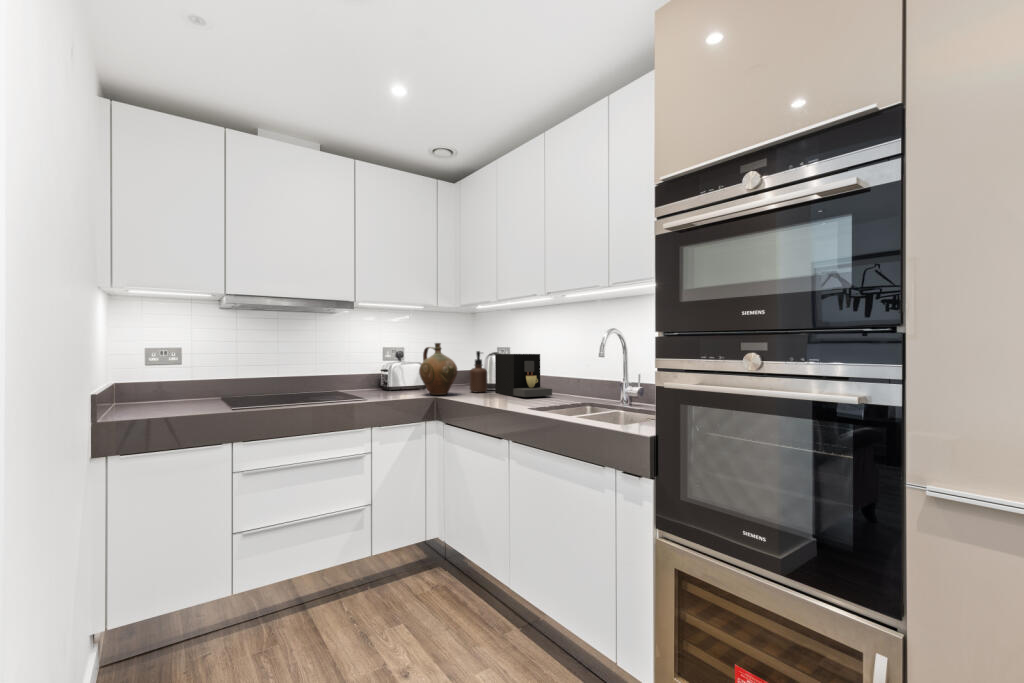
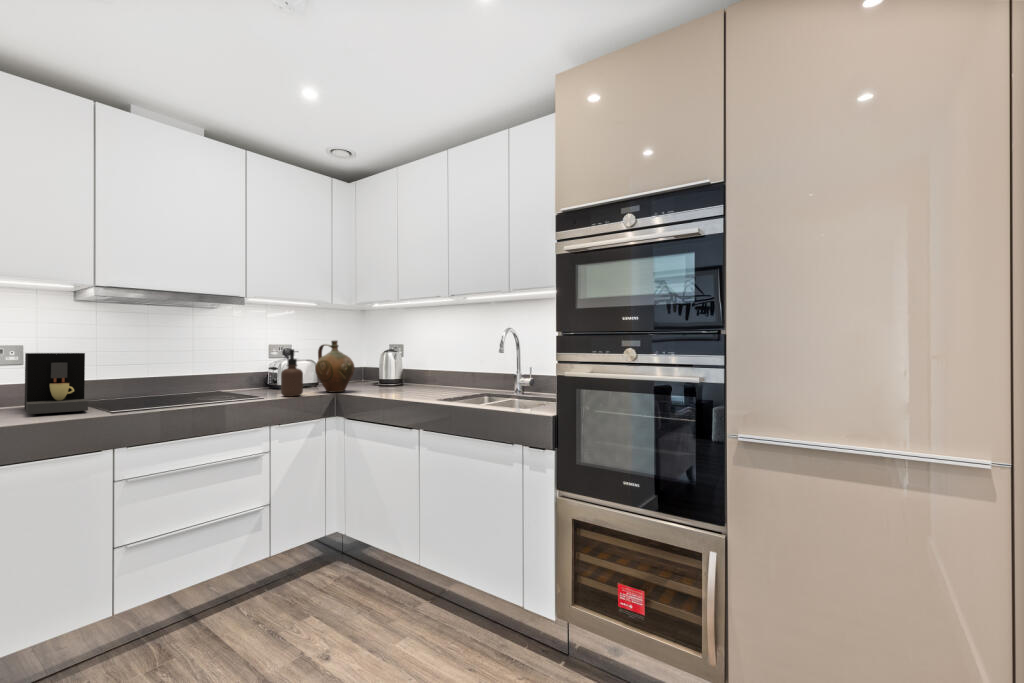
soap dispenser: present [470,351,487,392] -> present [281,349,303,397]
coffee maker: present [495,354,552,397] -> present [25,353,88,414]

